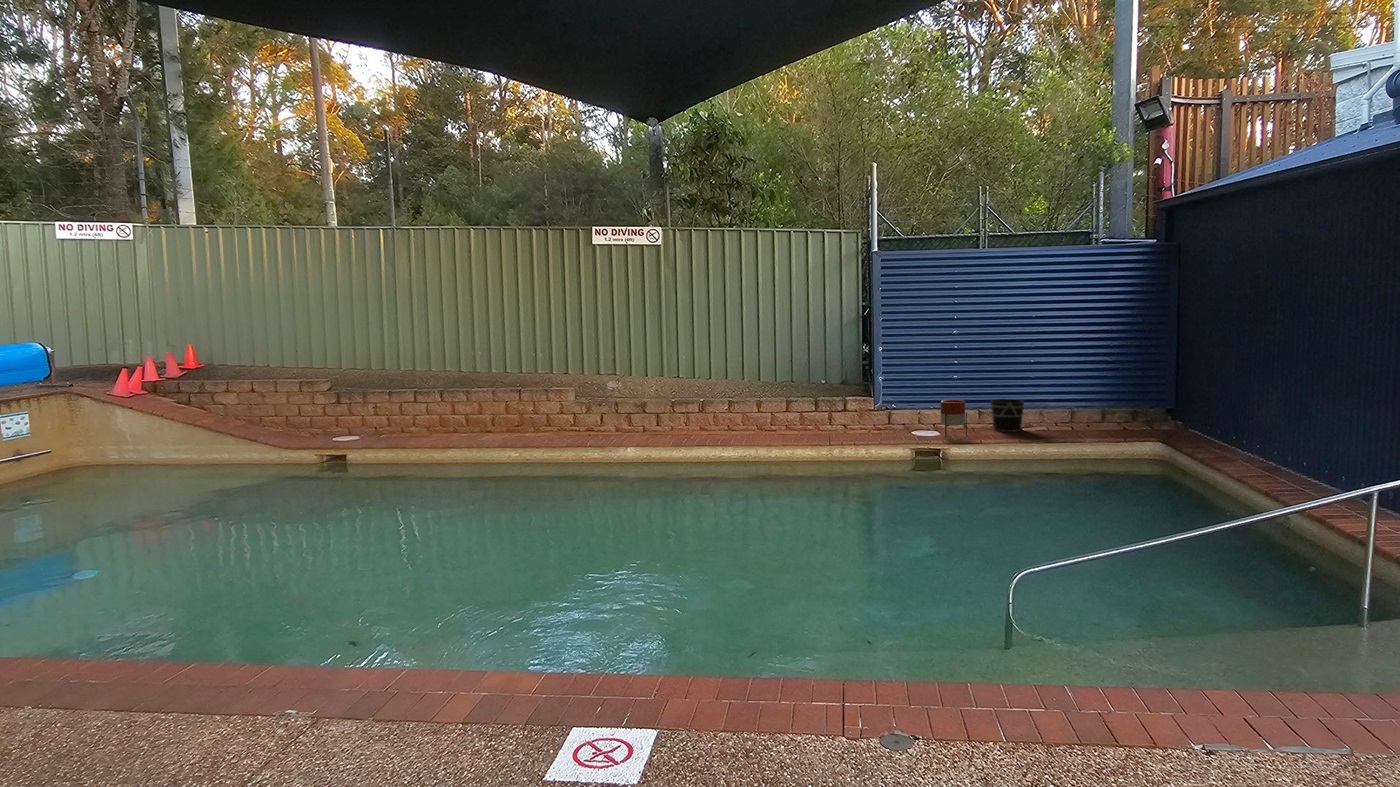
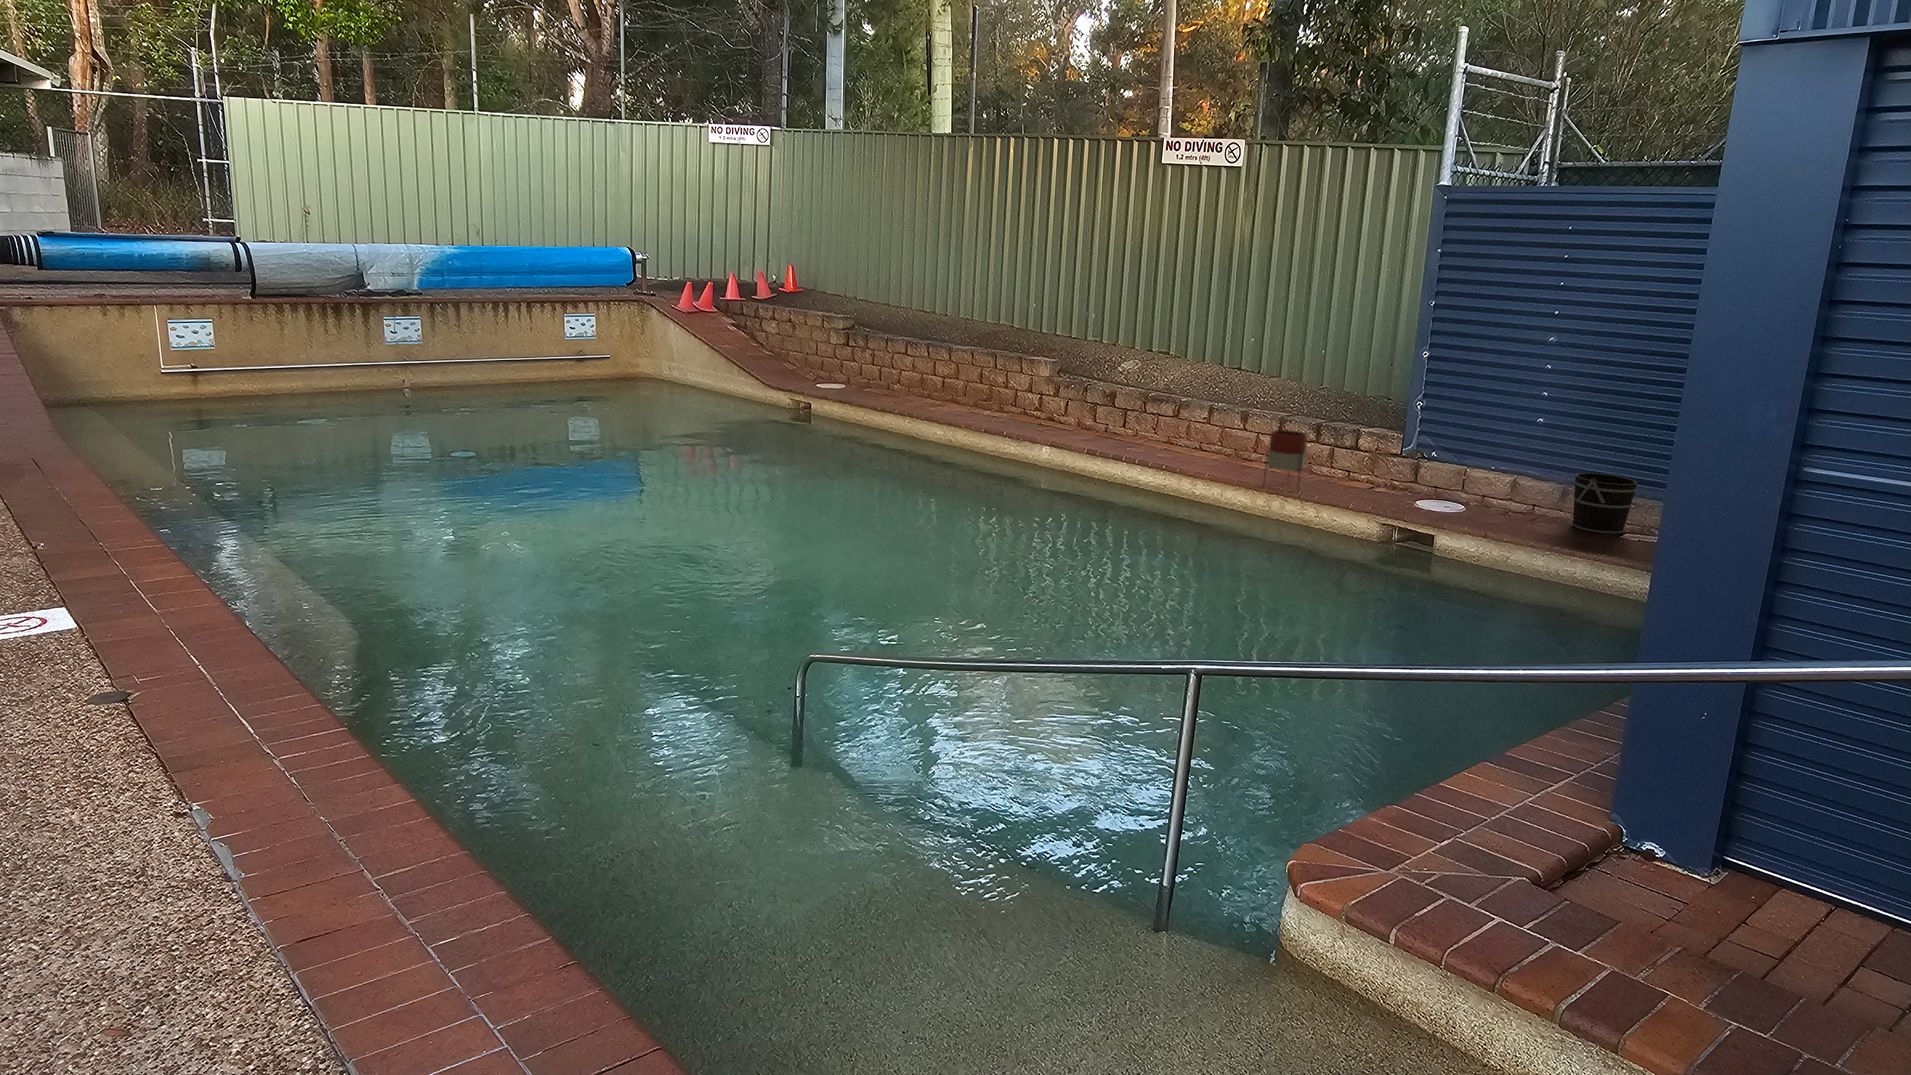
planter: present [940,400,967,438] -> present [1265,430,1308,483]

